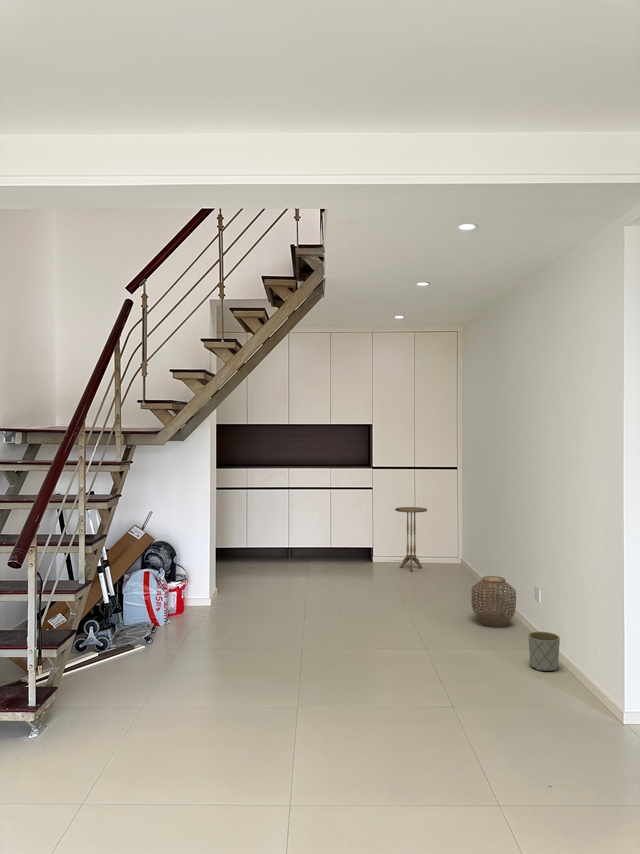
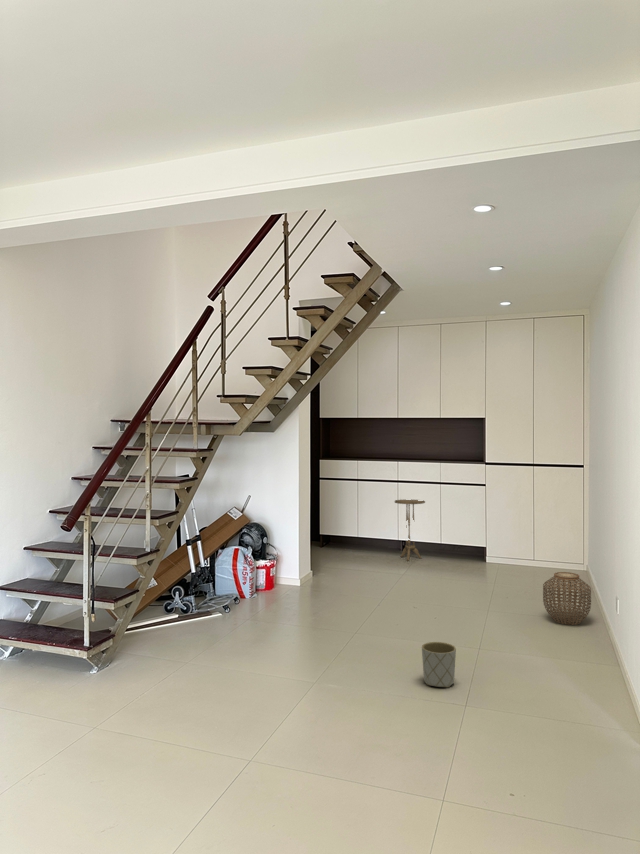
side table: present [395,507,427,572] -> present [395,499,425,561]
planter: present [528,632,560,671] -> present [422,642,456,687]

